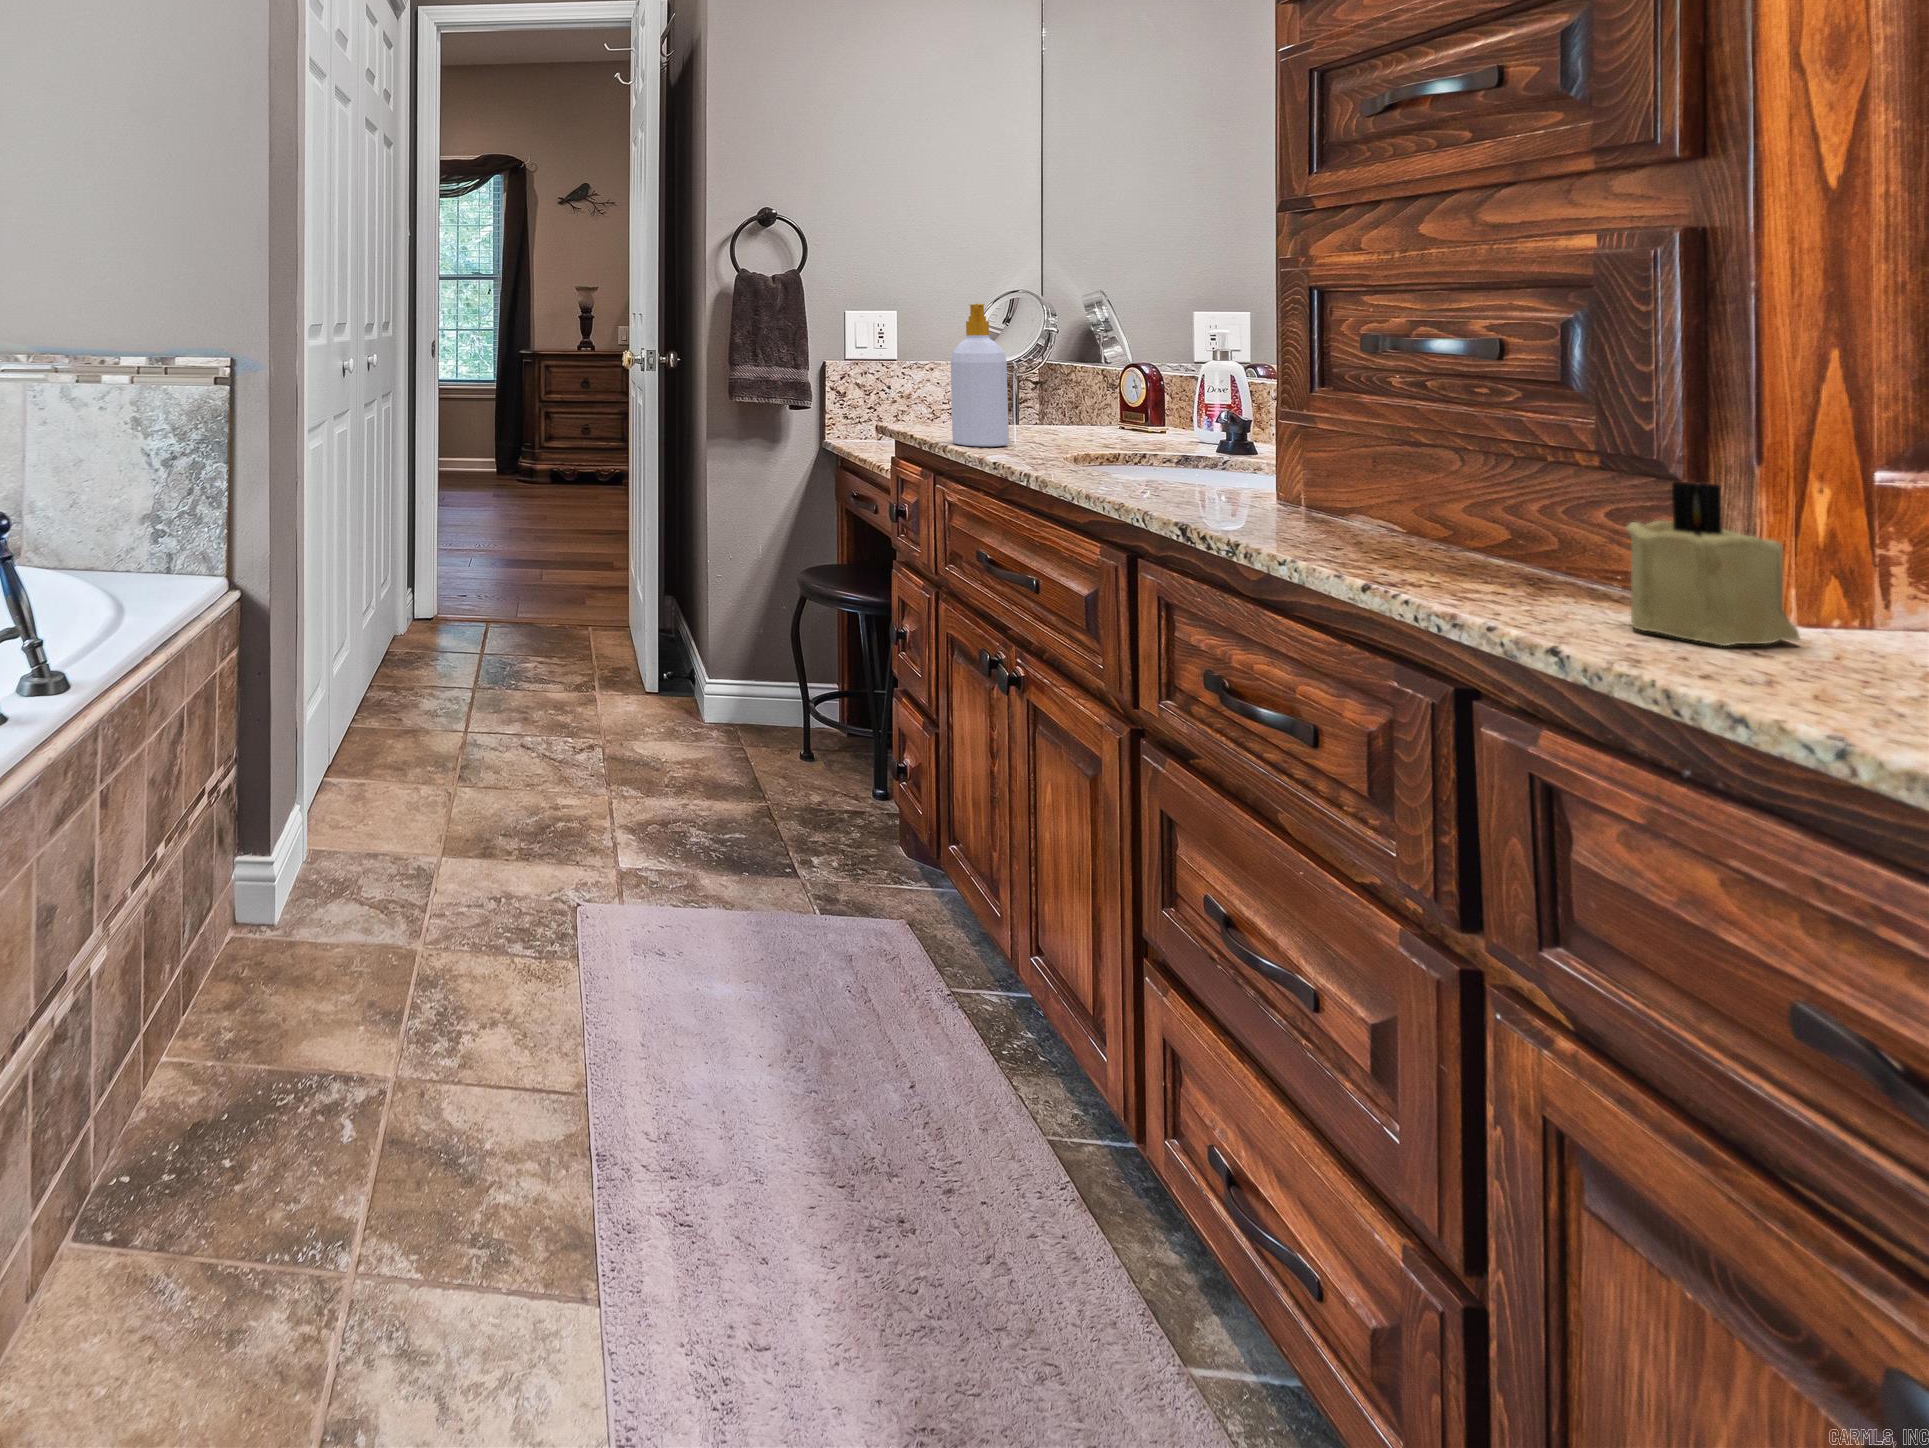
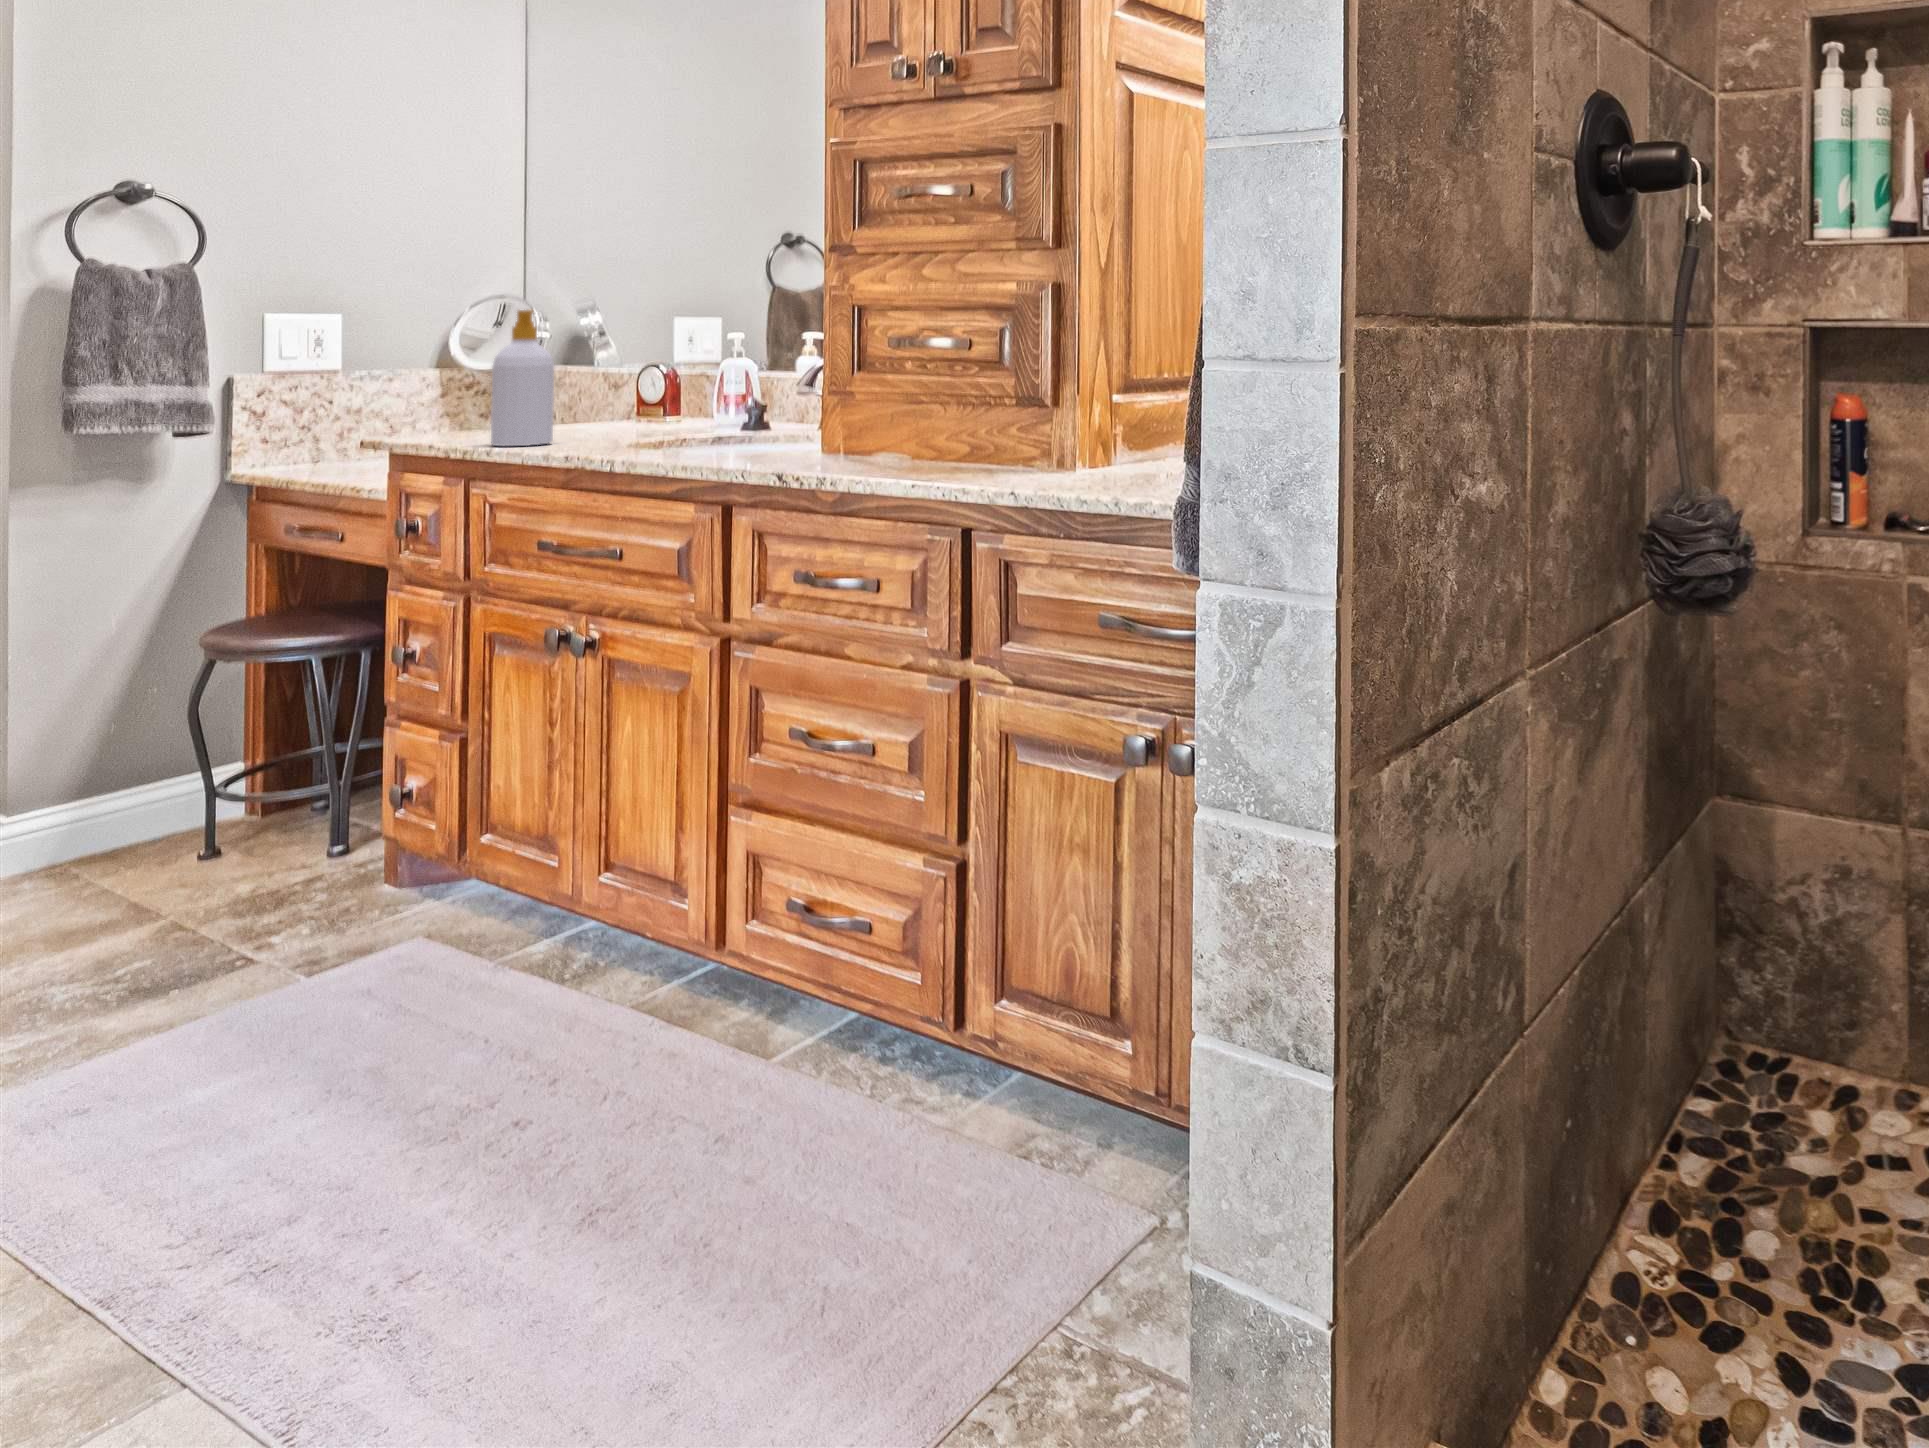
candle: present [1626,482,1799,646] -> none [1035,405,1095,482]

